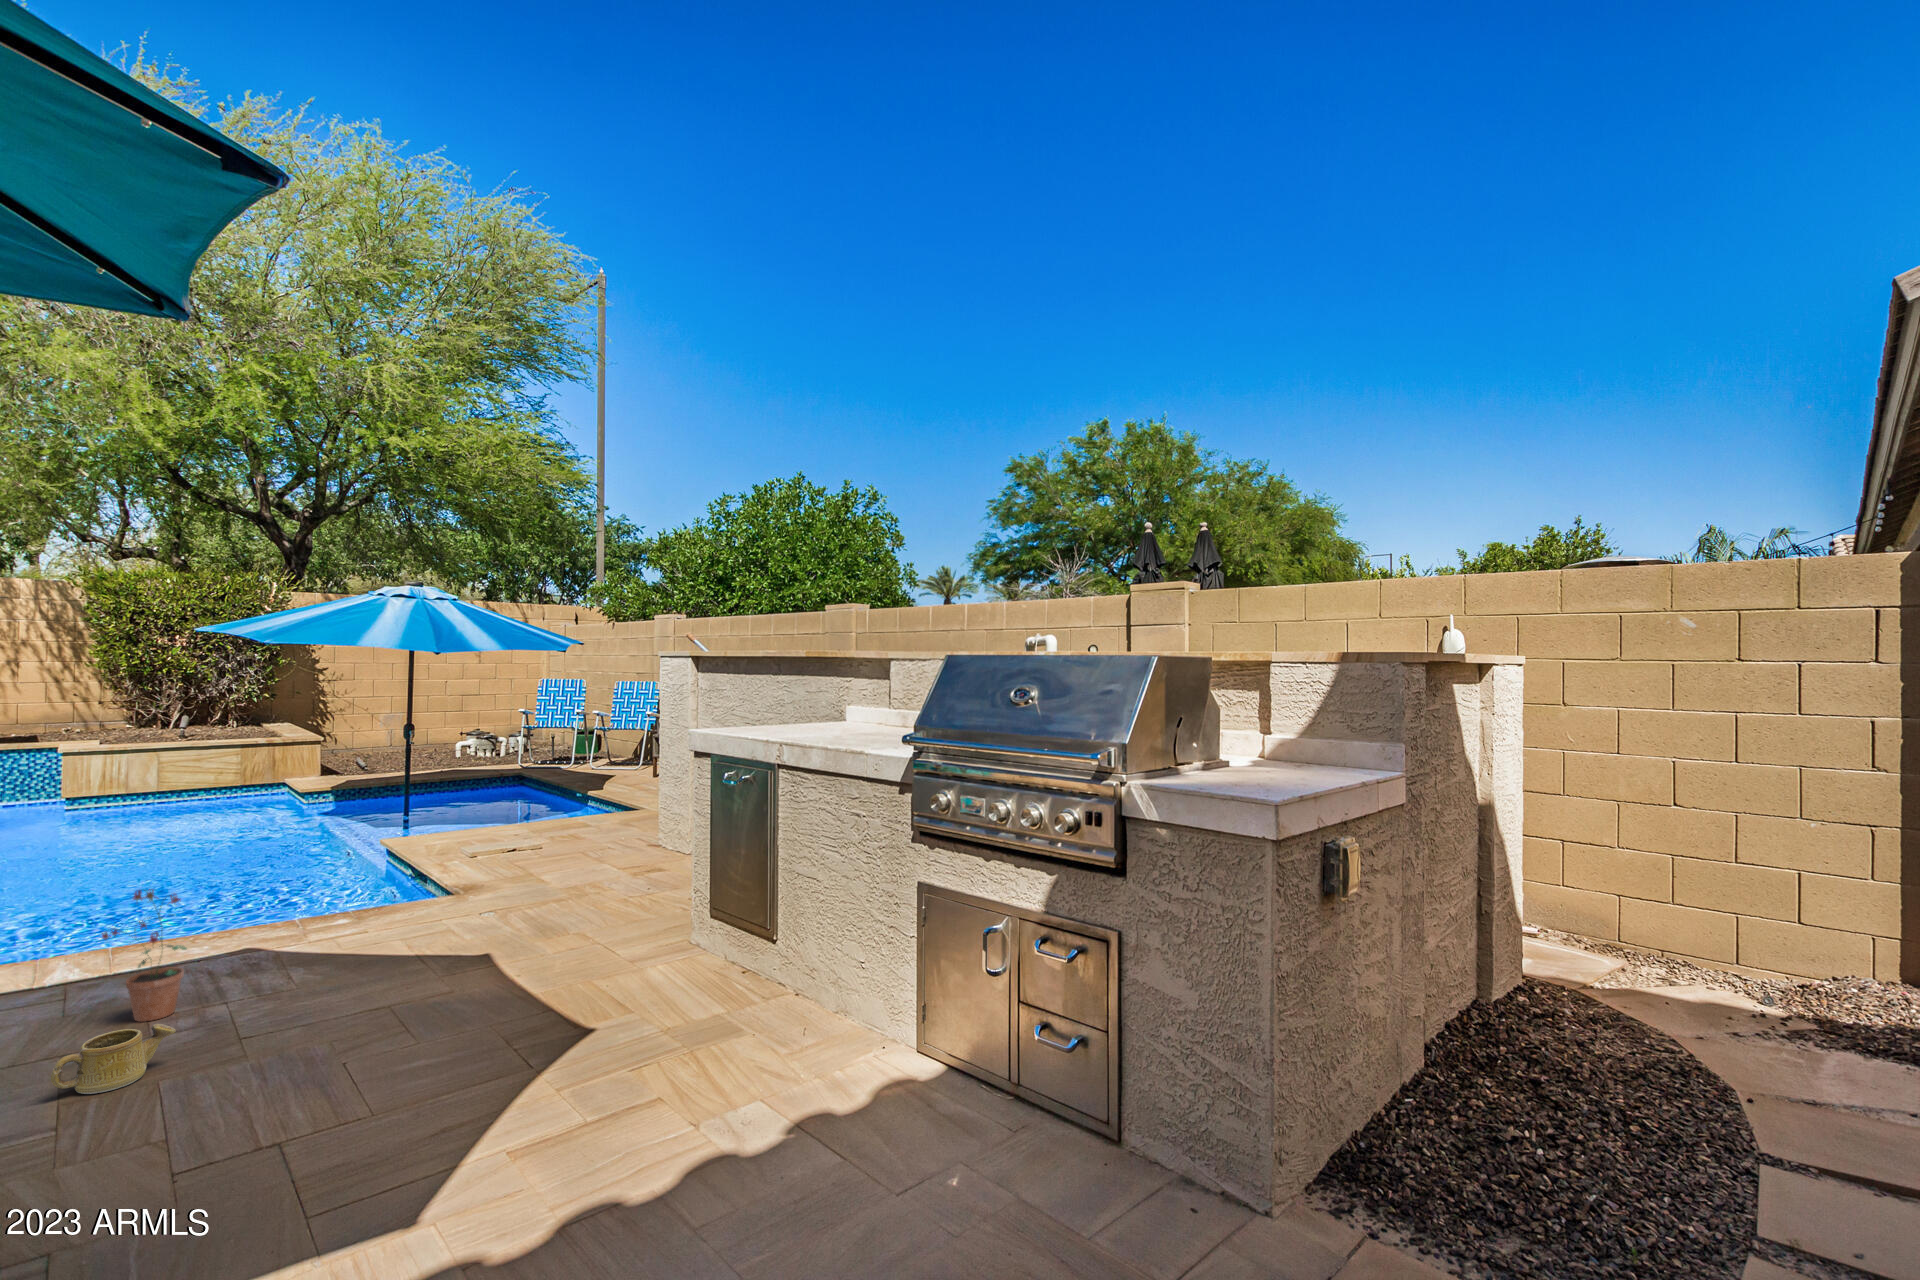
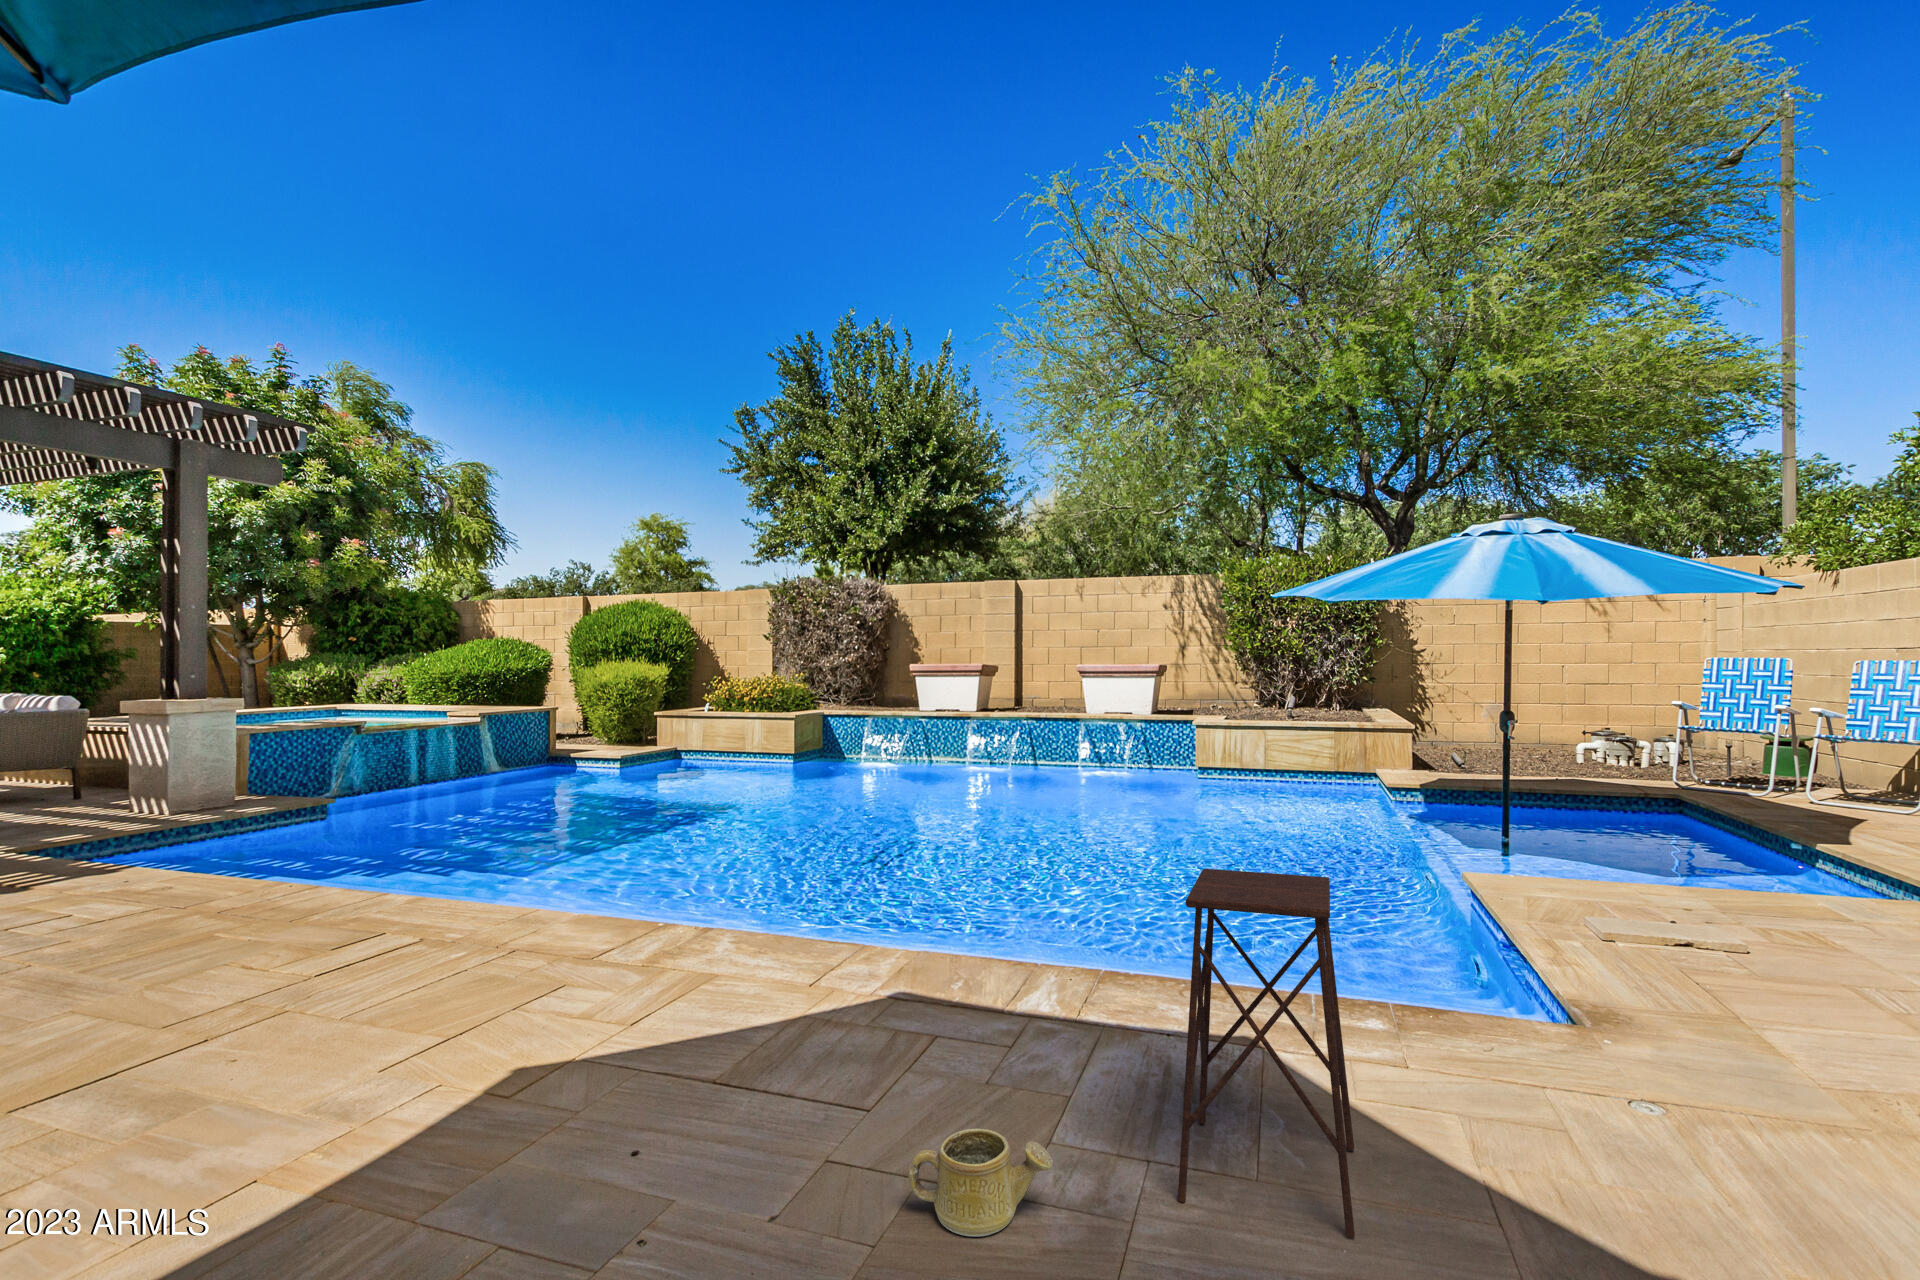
side table: none [250,833,369,1029] -> present [1178,869,1355,1238]
potted plant: present [102,889,186,1022] -> none [1039,901,1128,1101]

